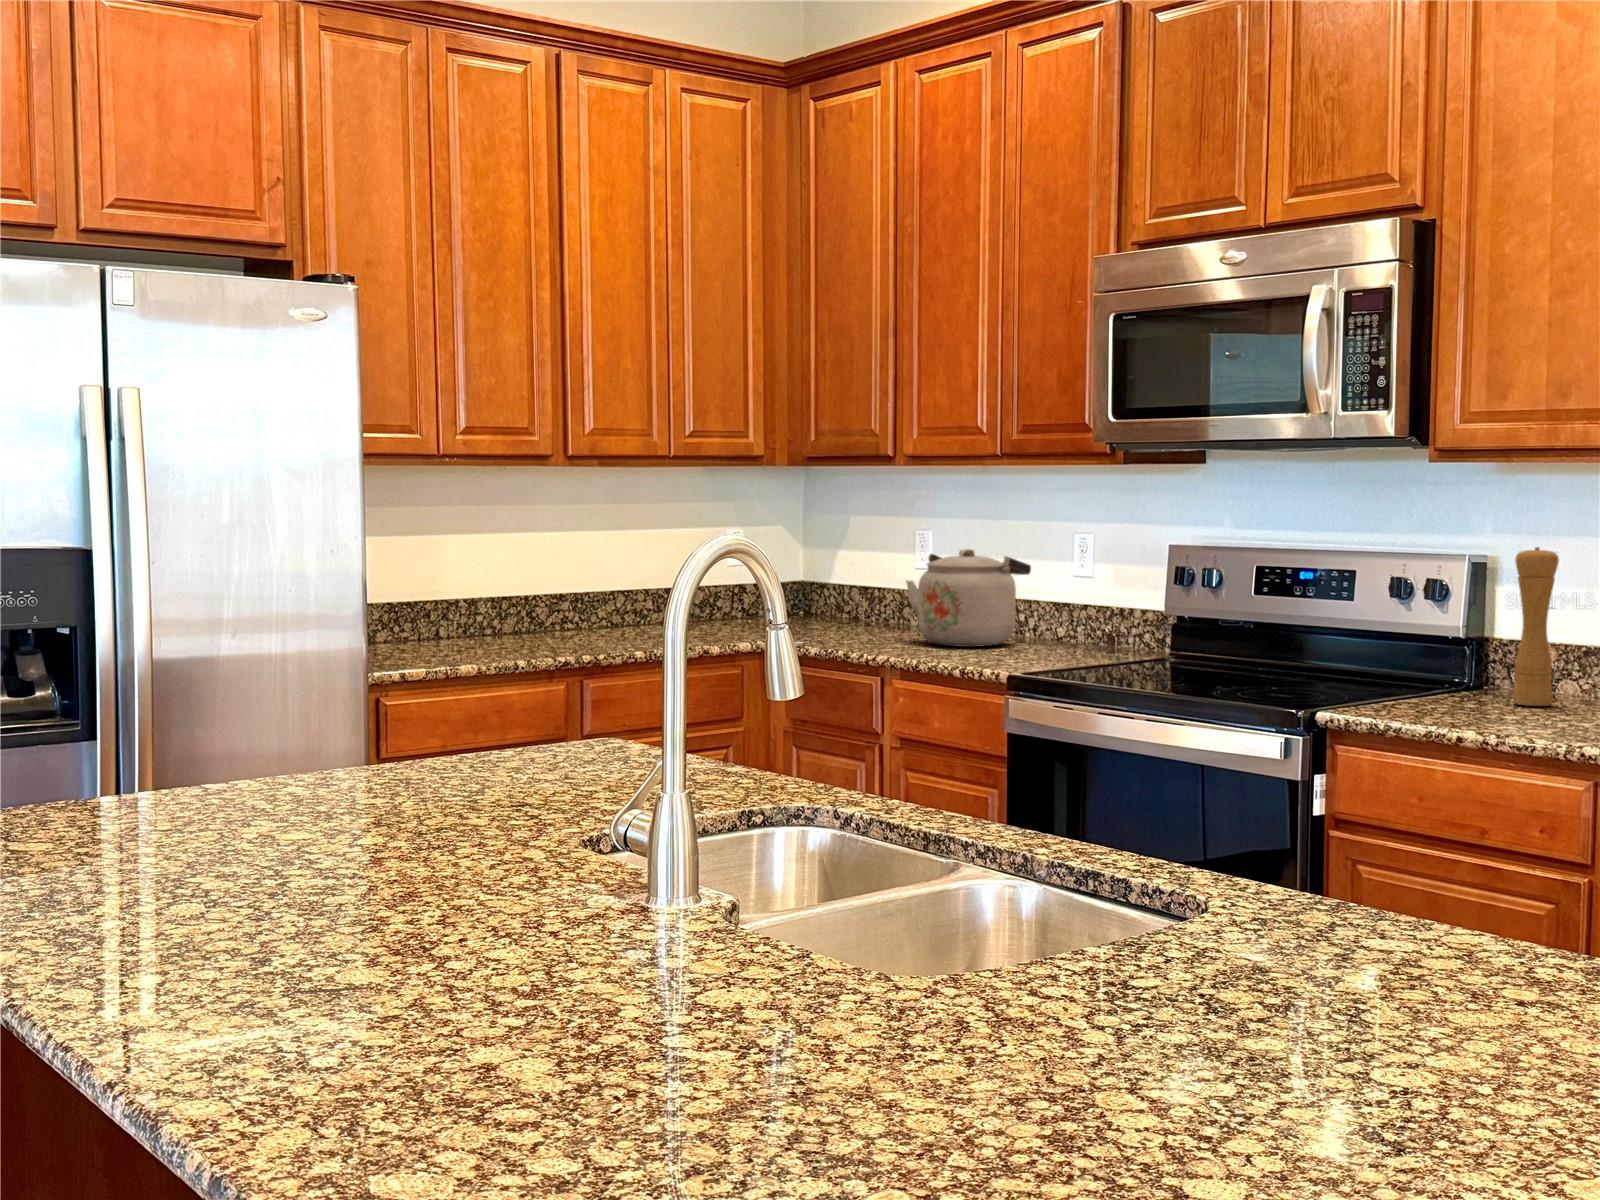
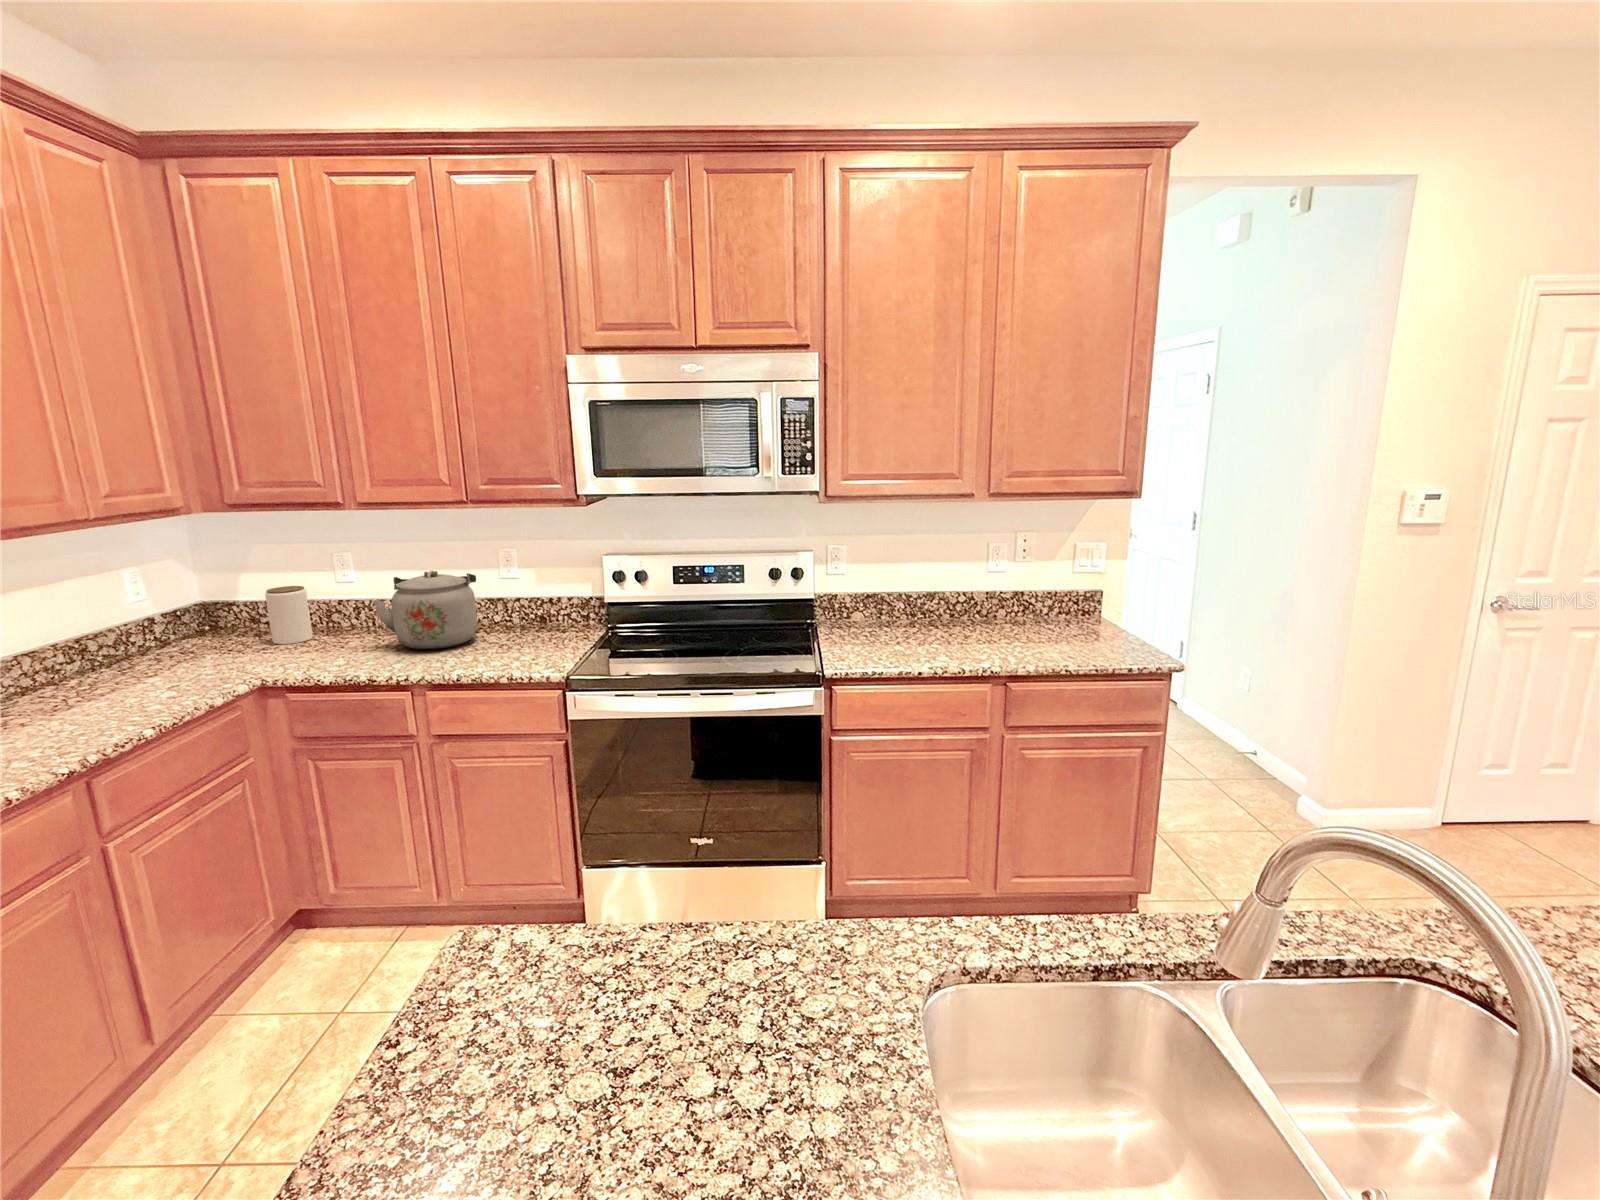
pepper mill: present [1513,547,1559,706] -> none [869,550,892,638]
jar: none [832,565,873,630] -> present [265,586,313,644]

